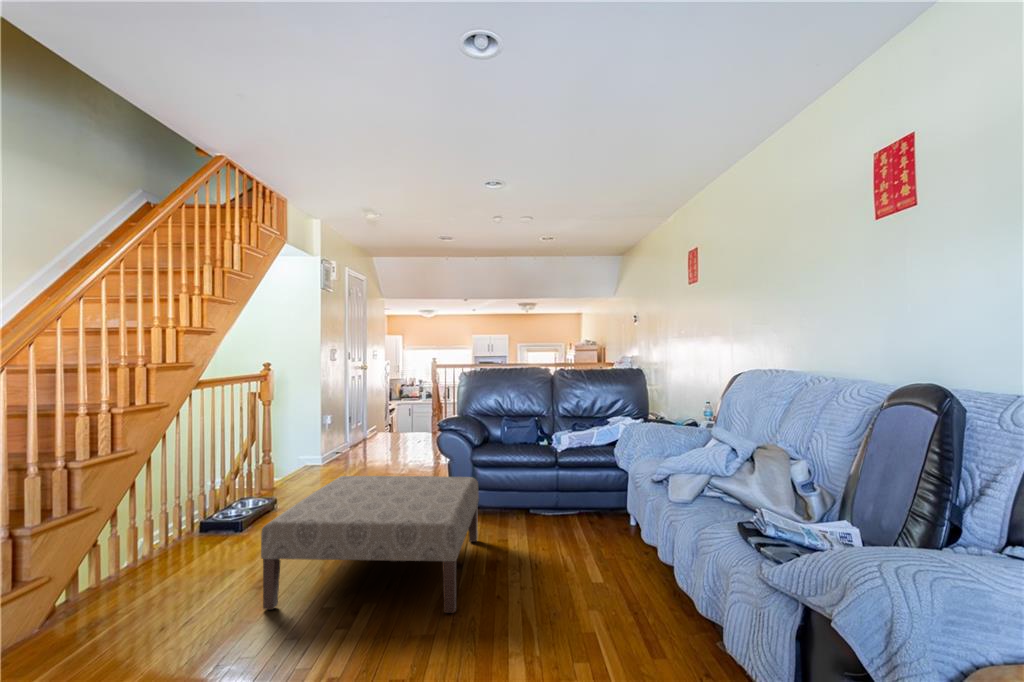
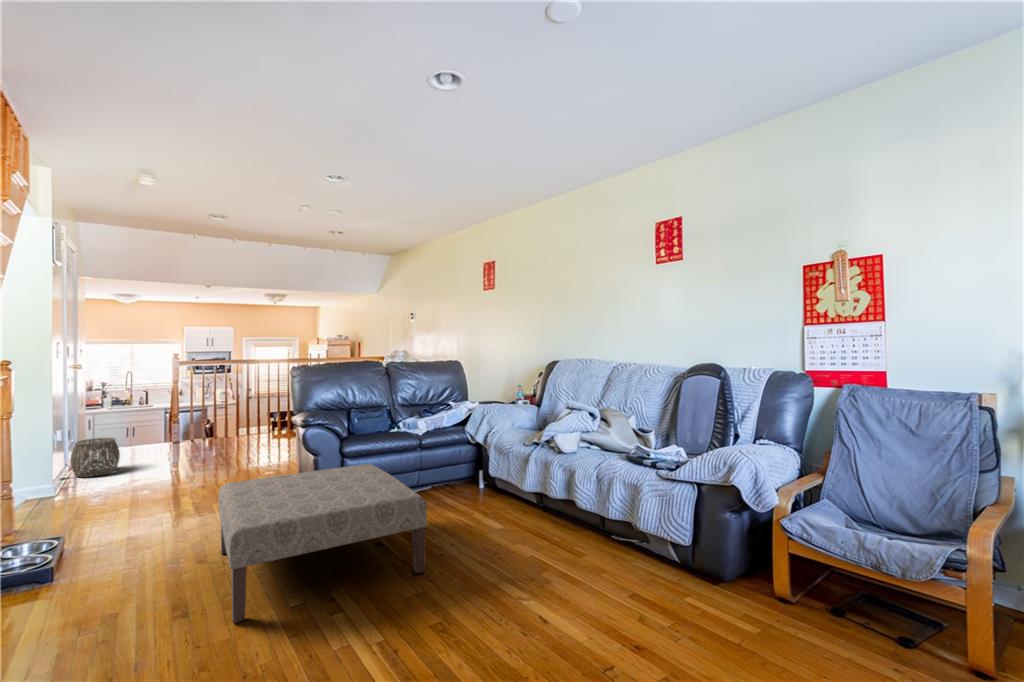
woven basket: none [337,424,369,454] -> present [71,438,120,477]

